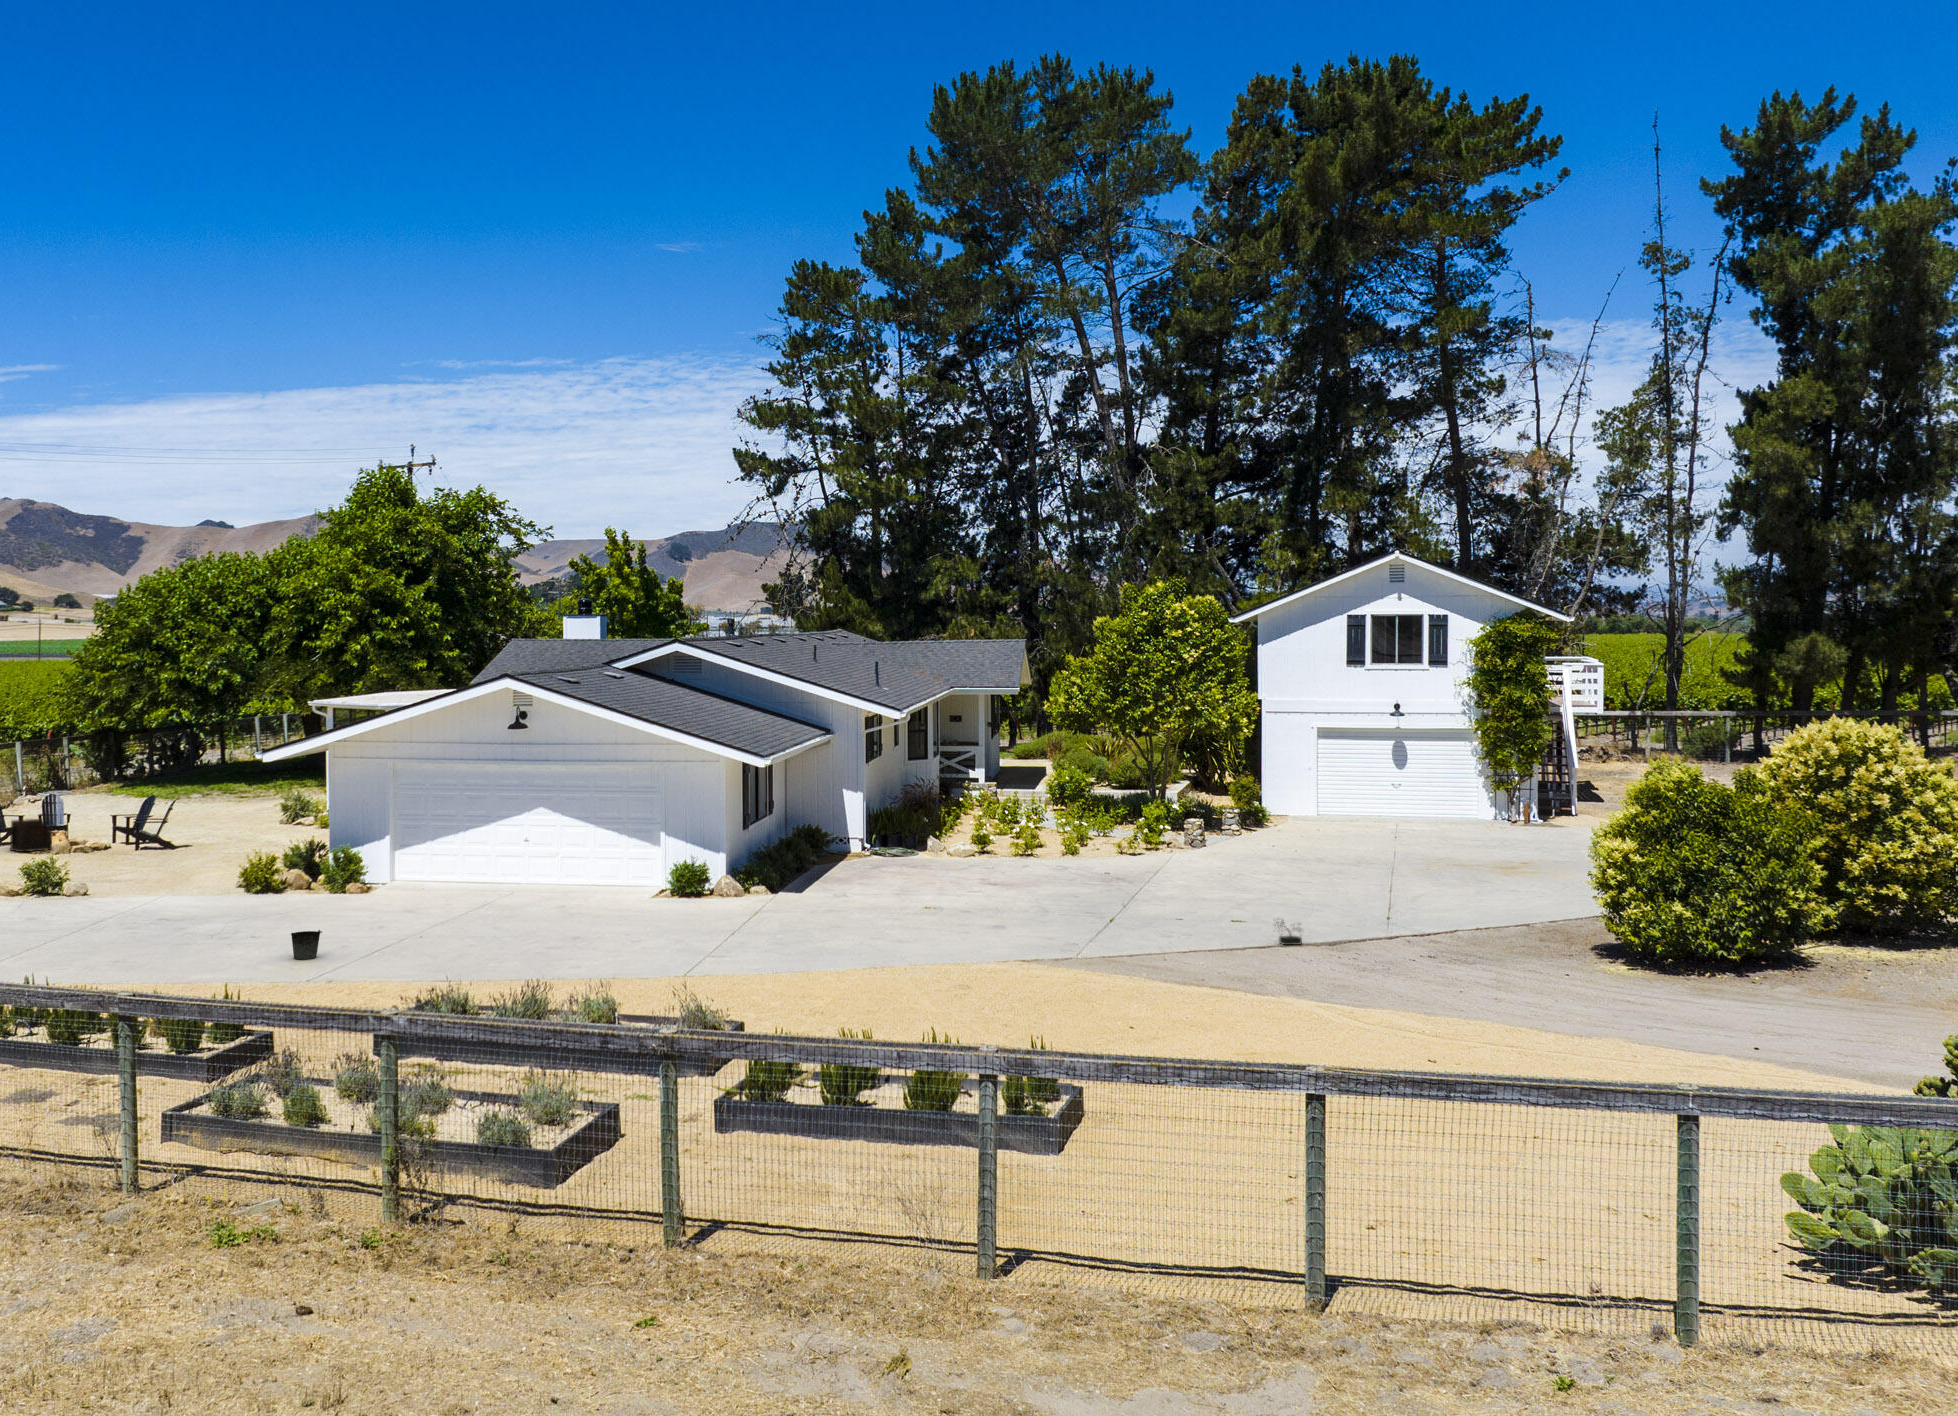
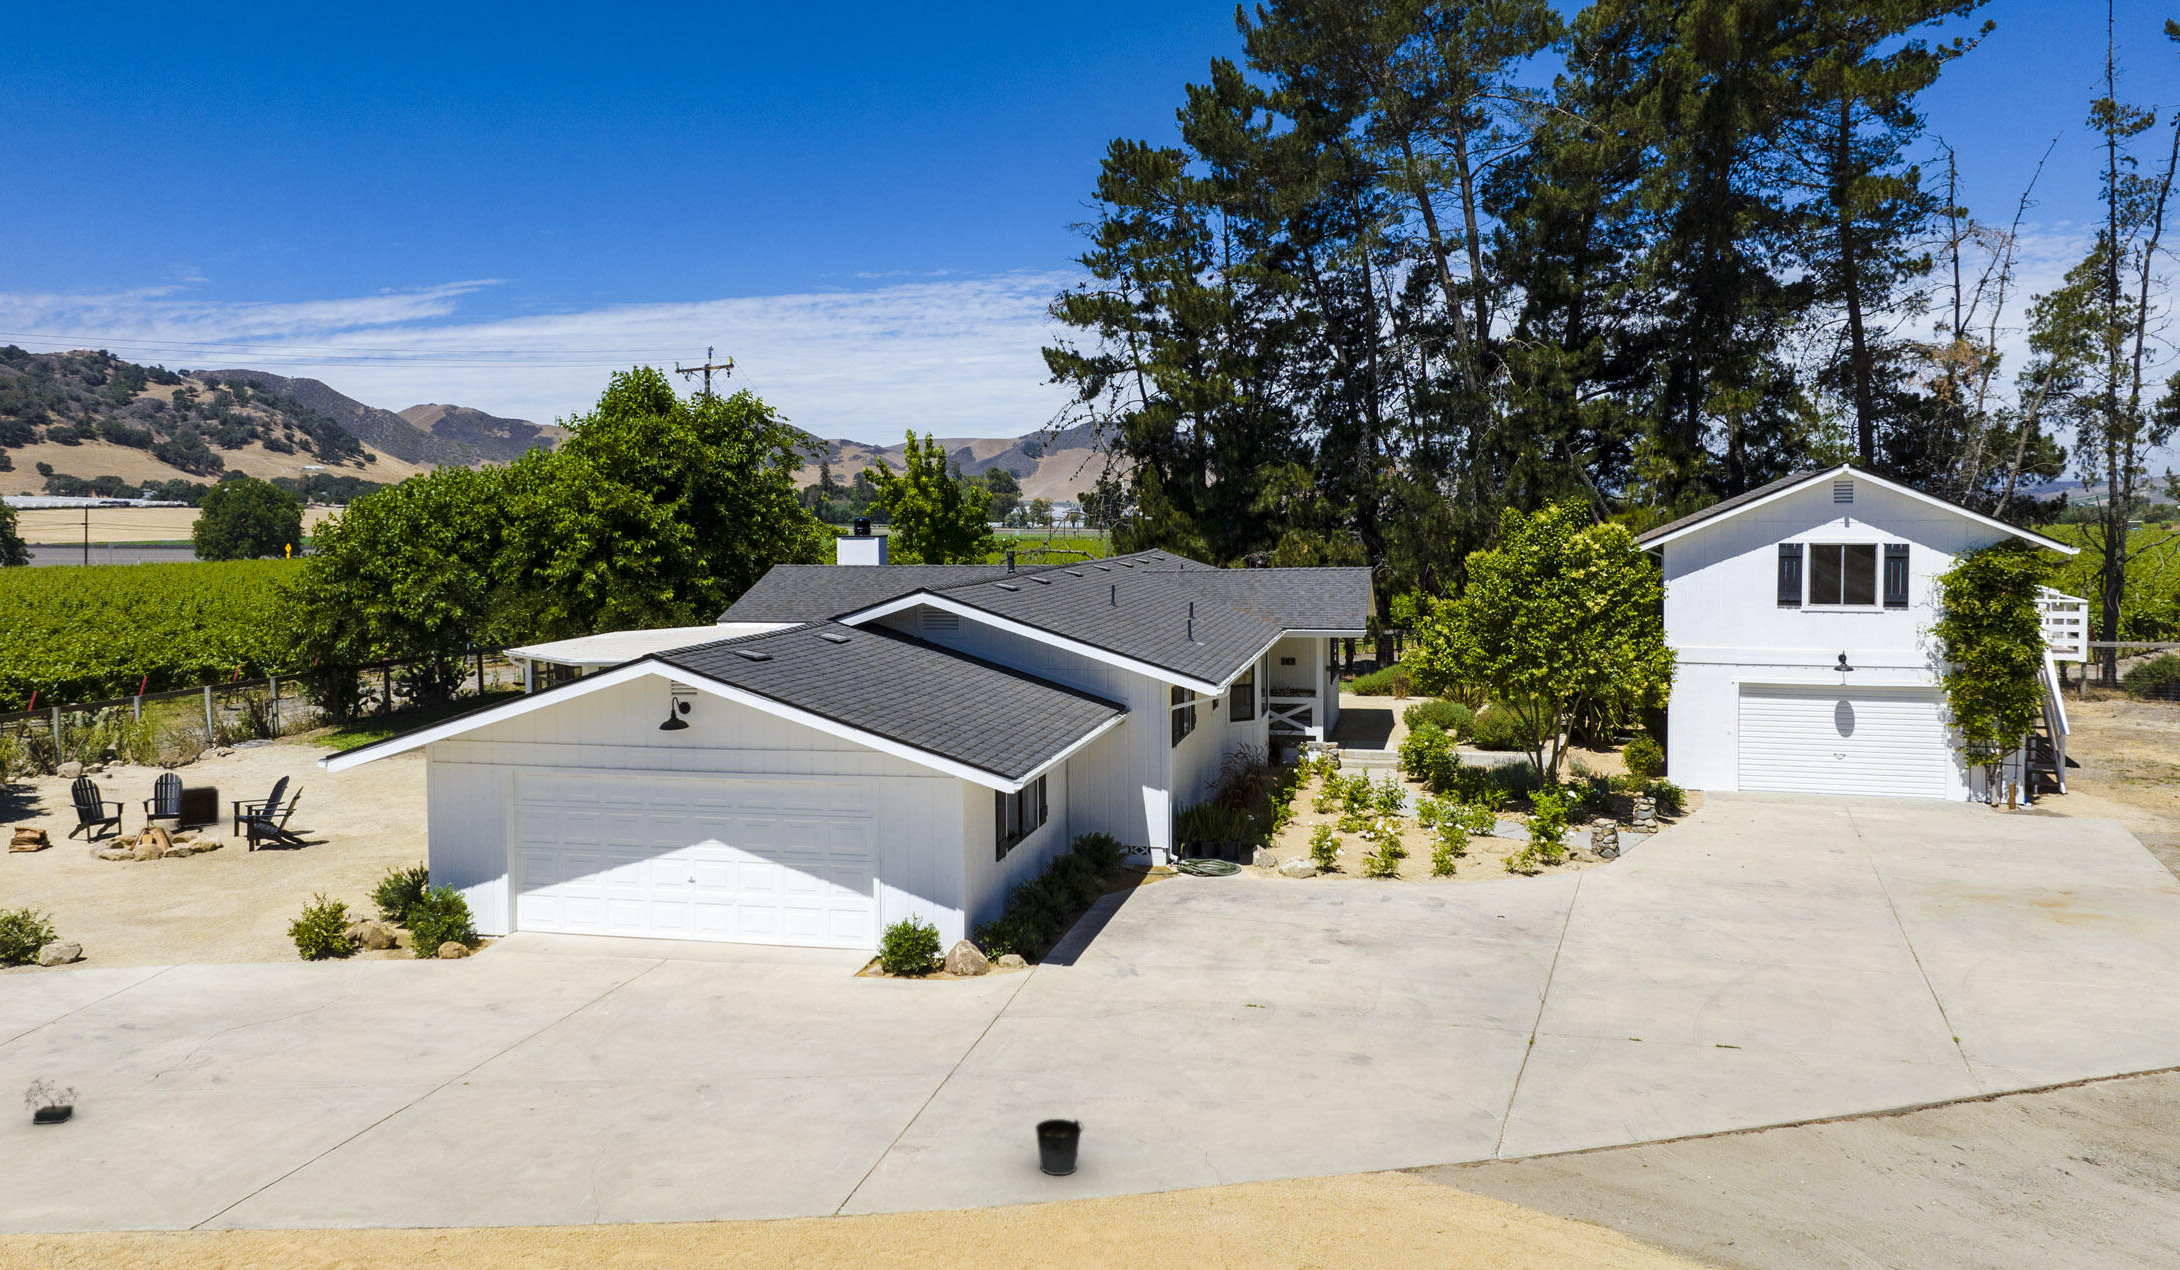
decorative plant: present [1276,919,1302,945] -> present [26,1080,74,1124]
bucket: present [291,930,322,960] -> present [1036,1119,1082,1175]

